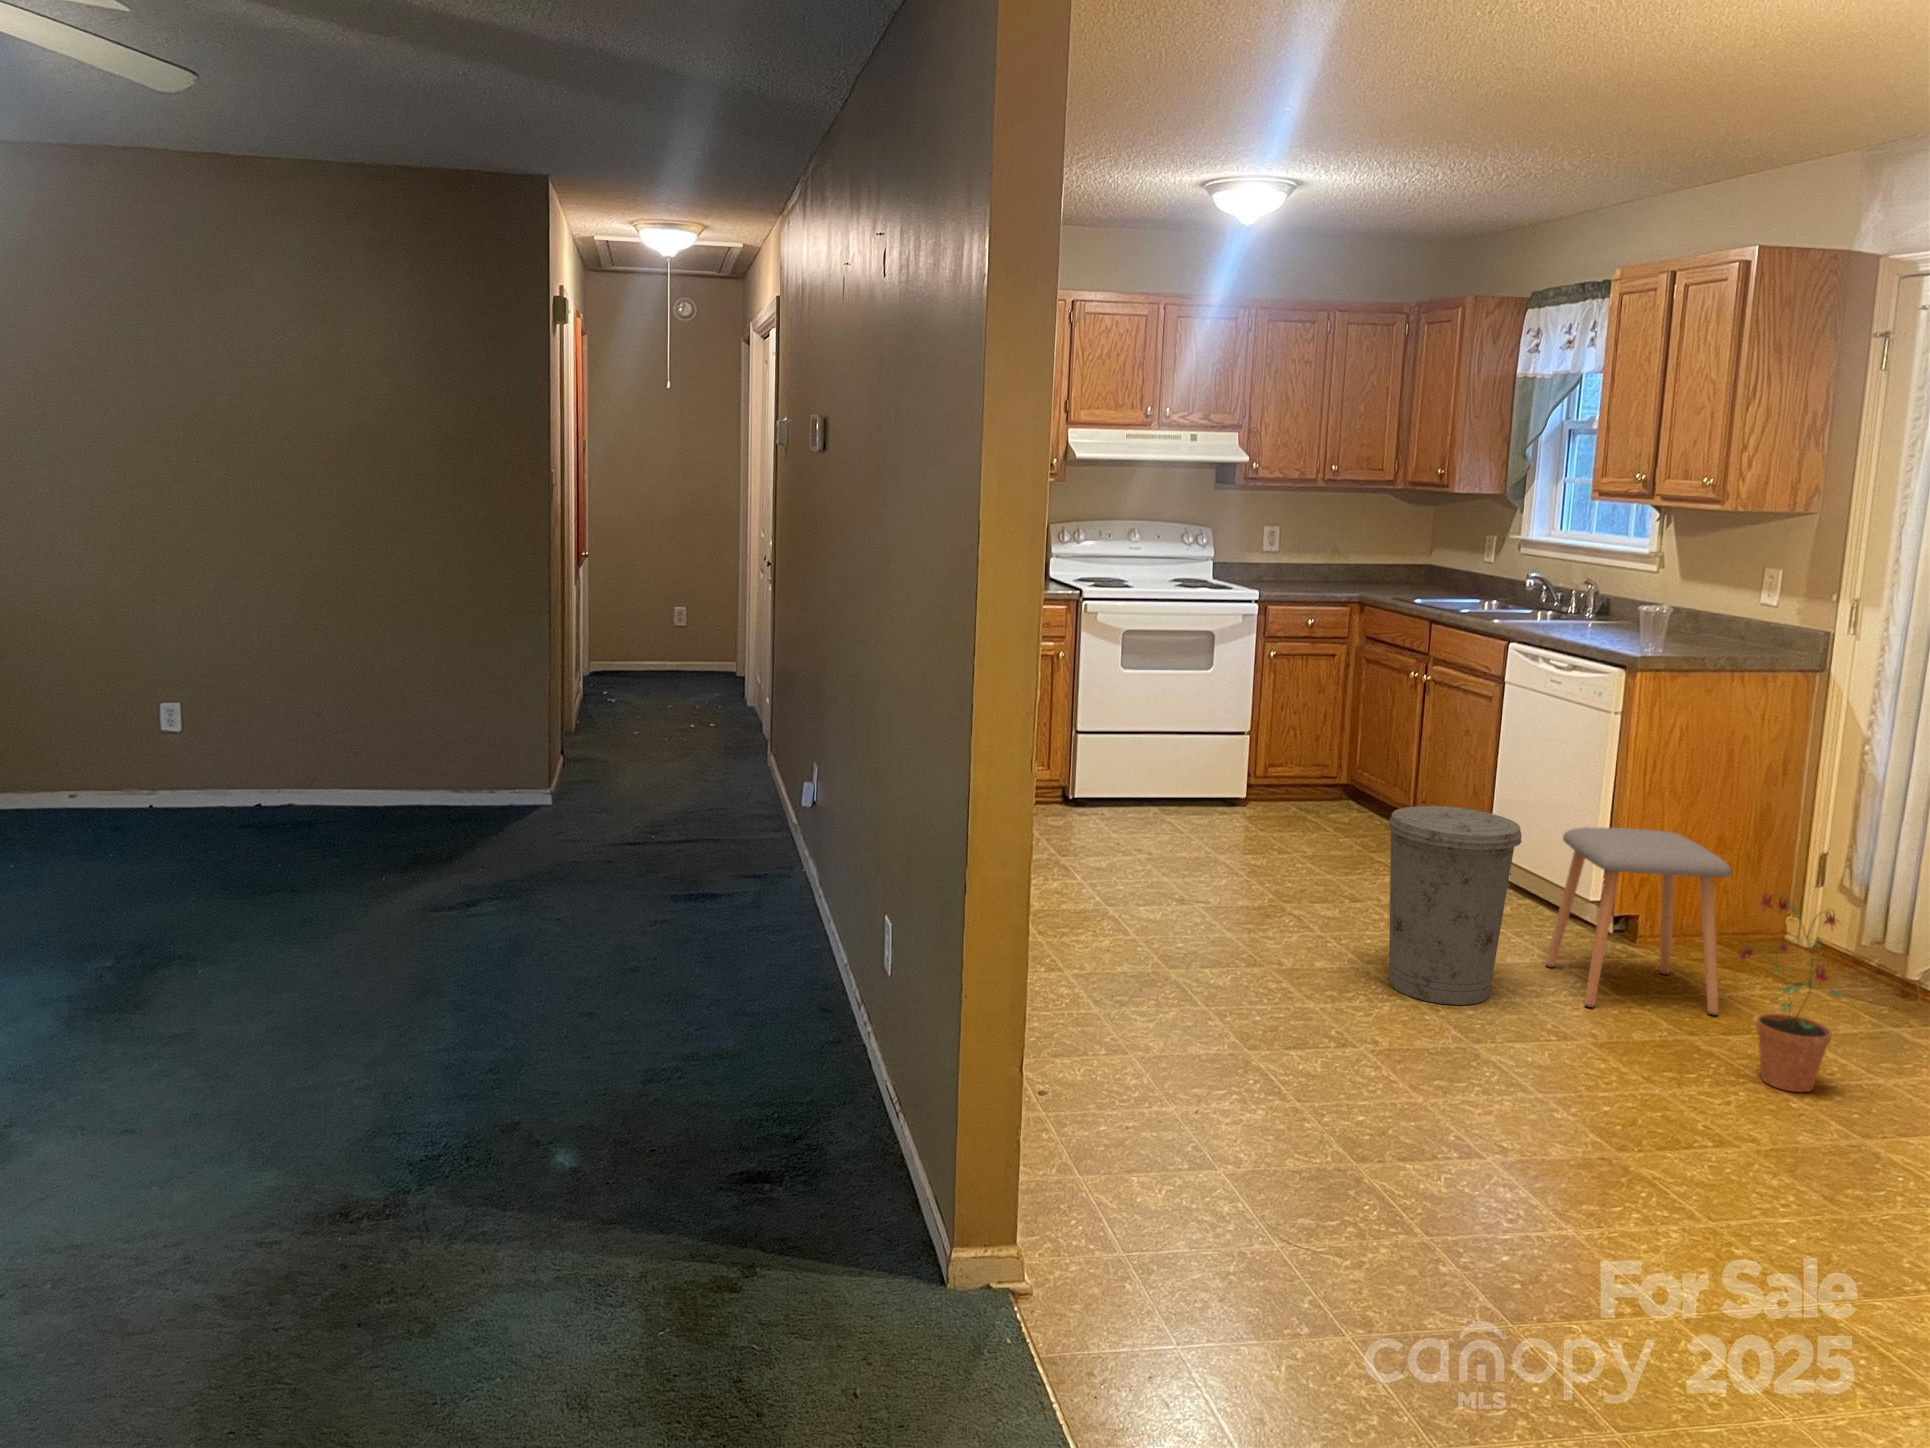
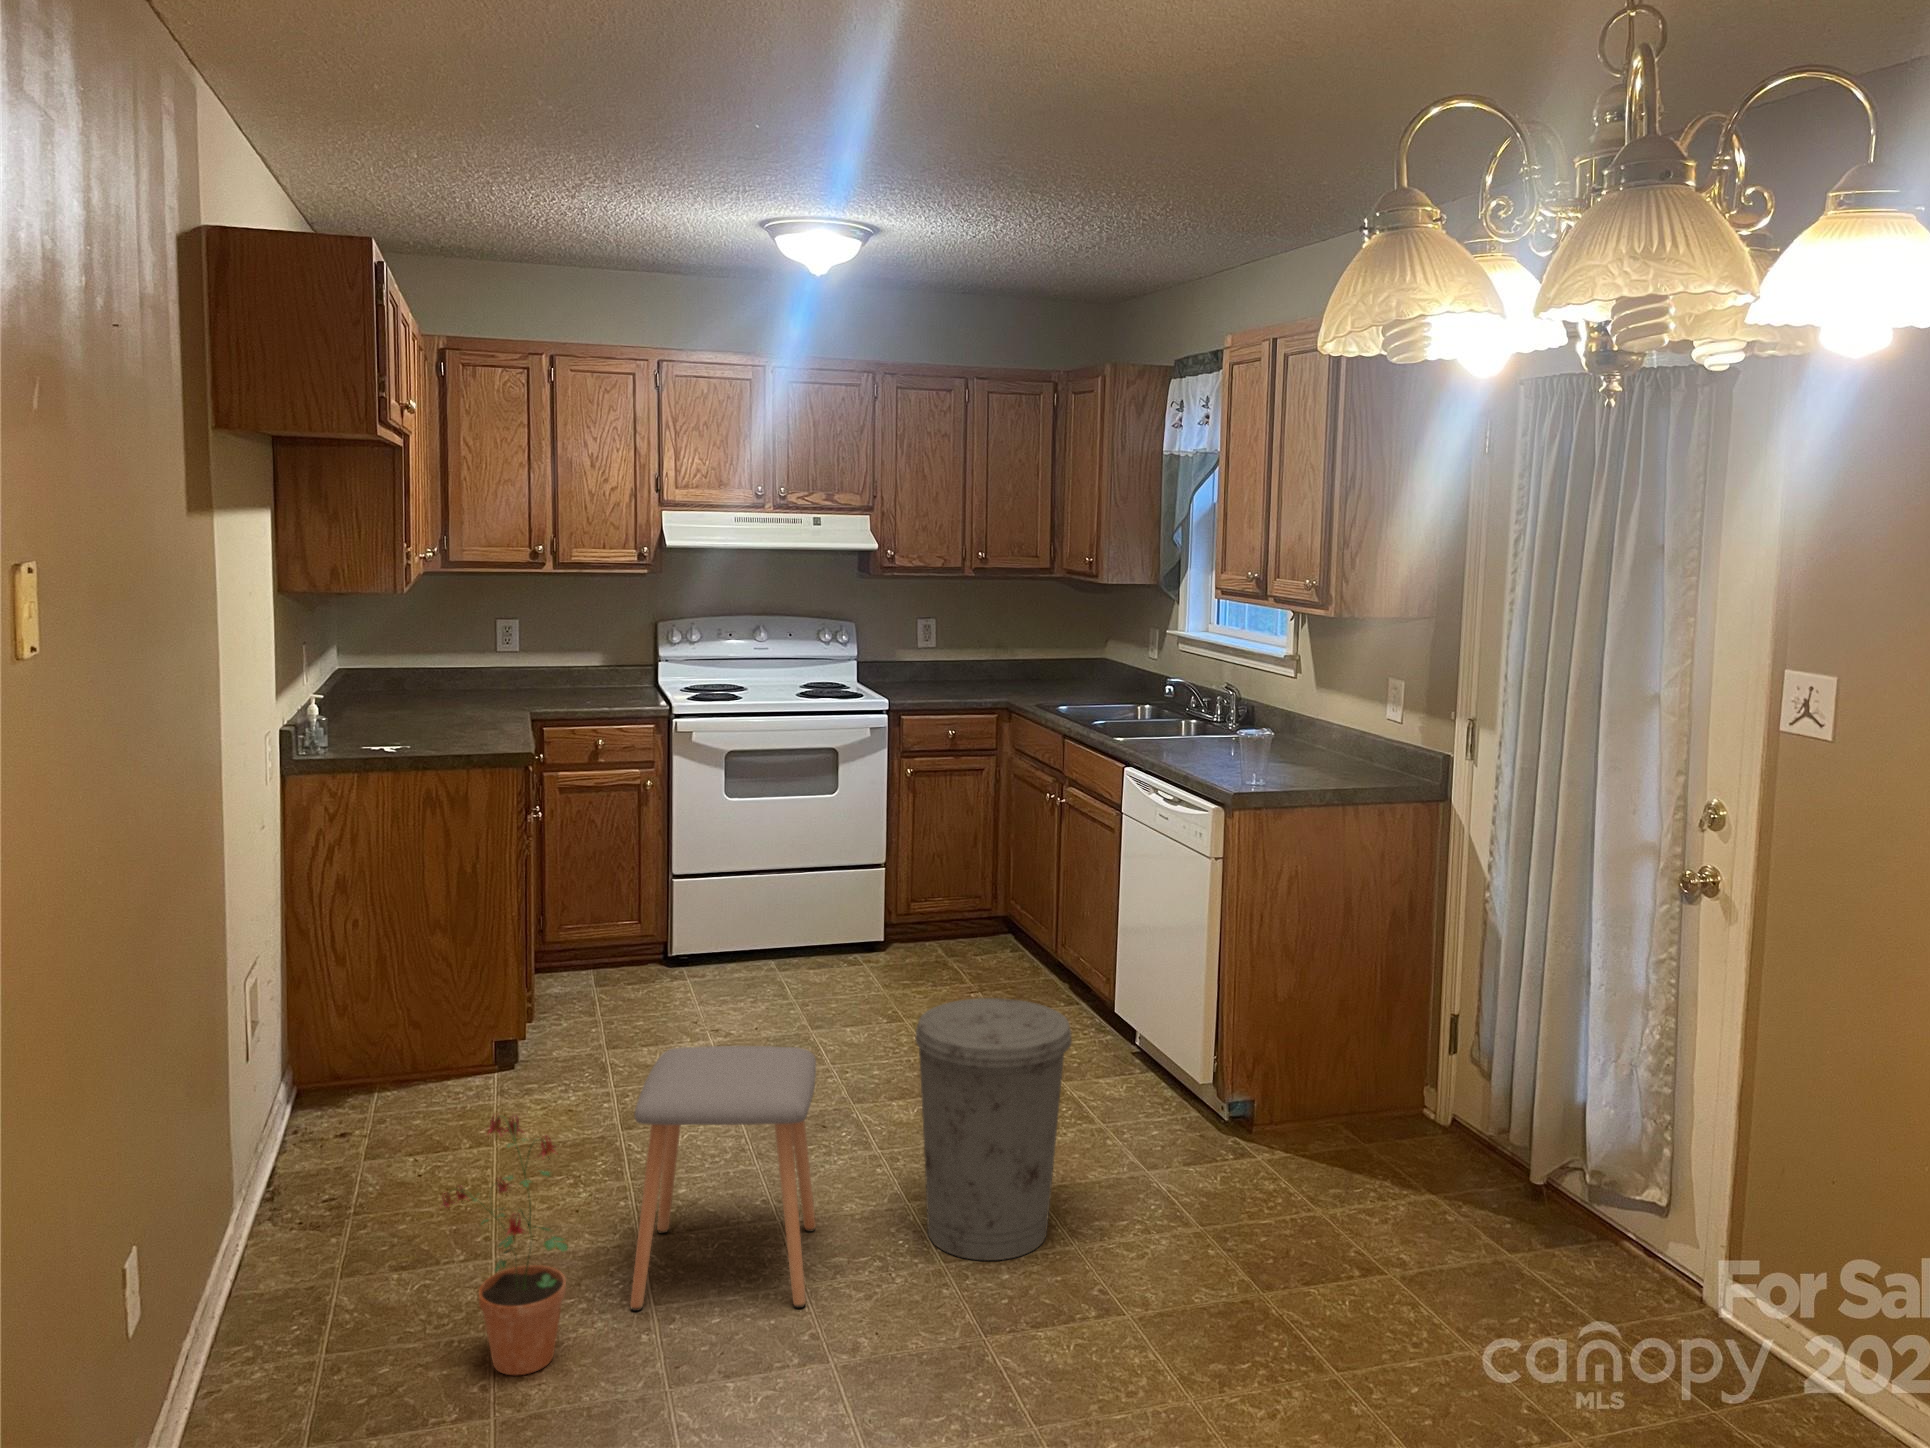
stool: present [1546,827,1731,1016] -> present [630,1046,816,1311]
potted plant: present [1739,893,1844,1092] -> present [442,1115,568,1375]

